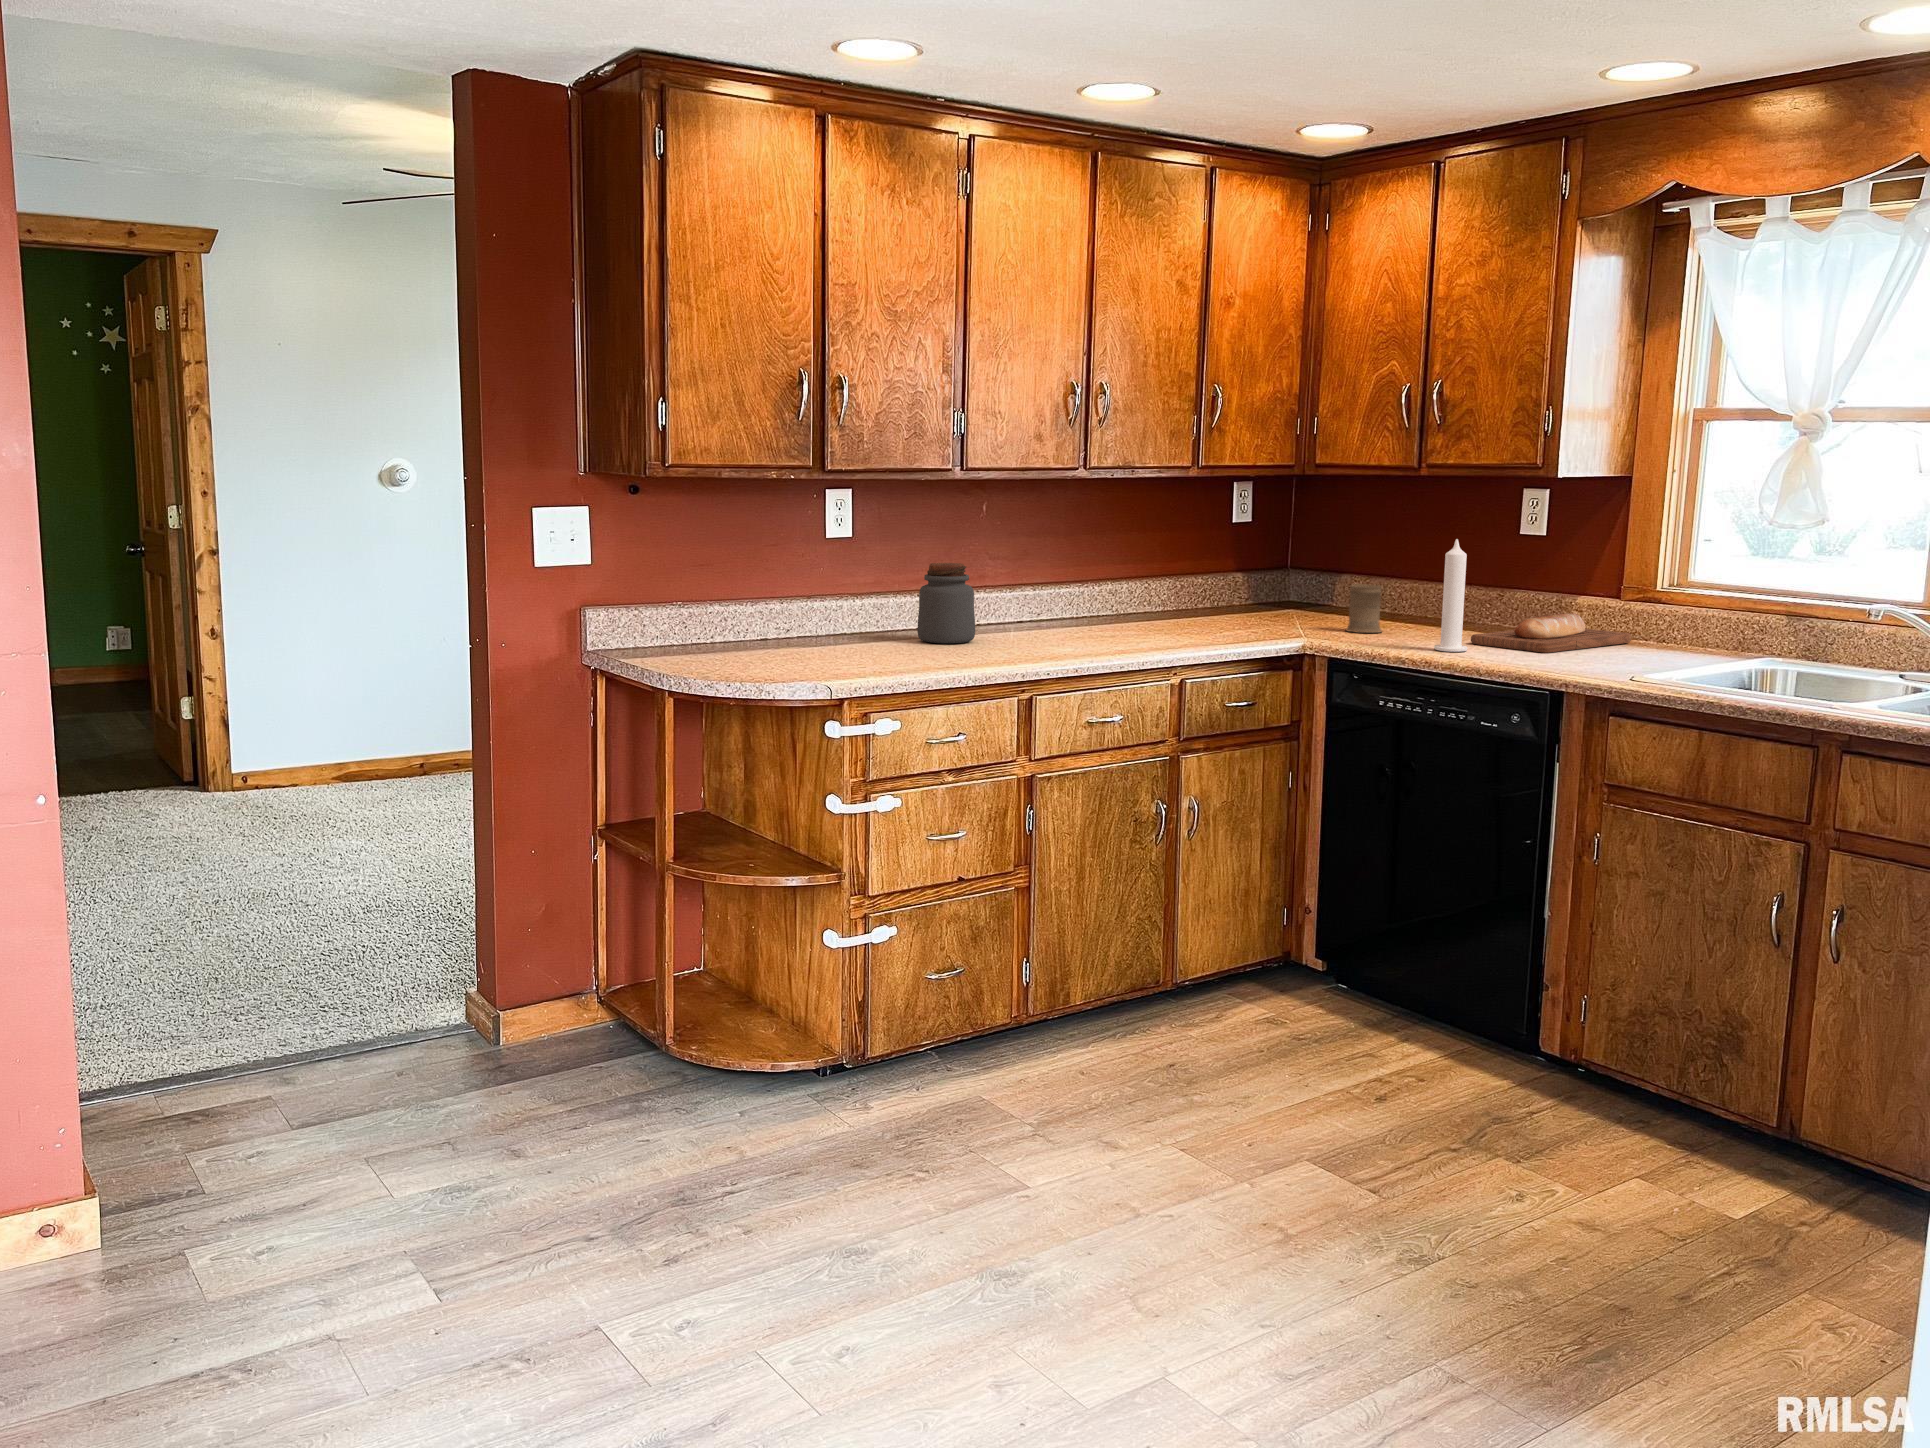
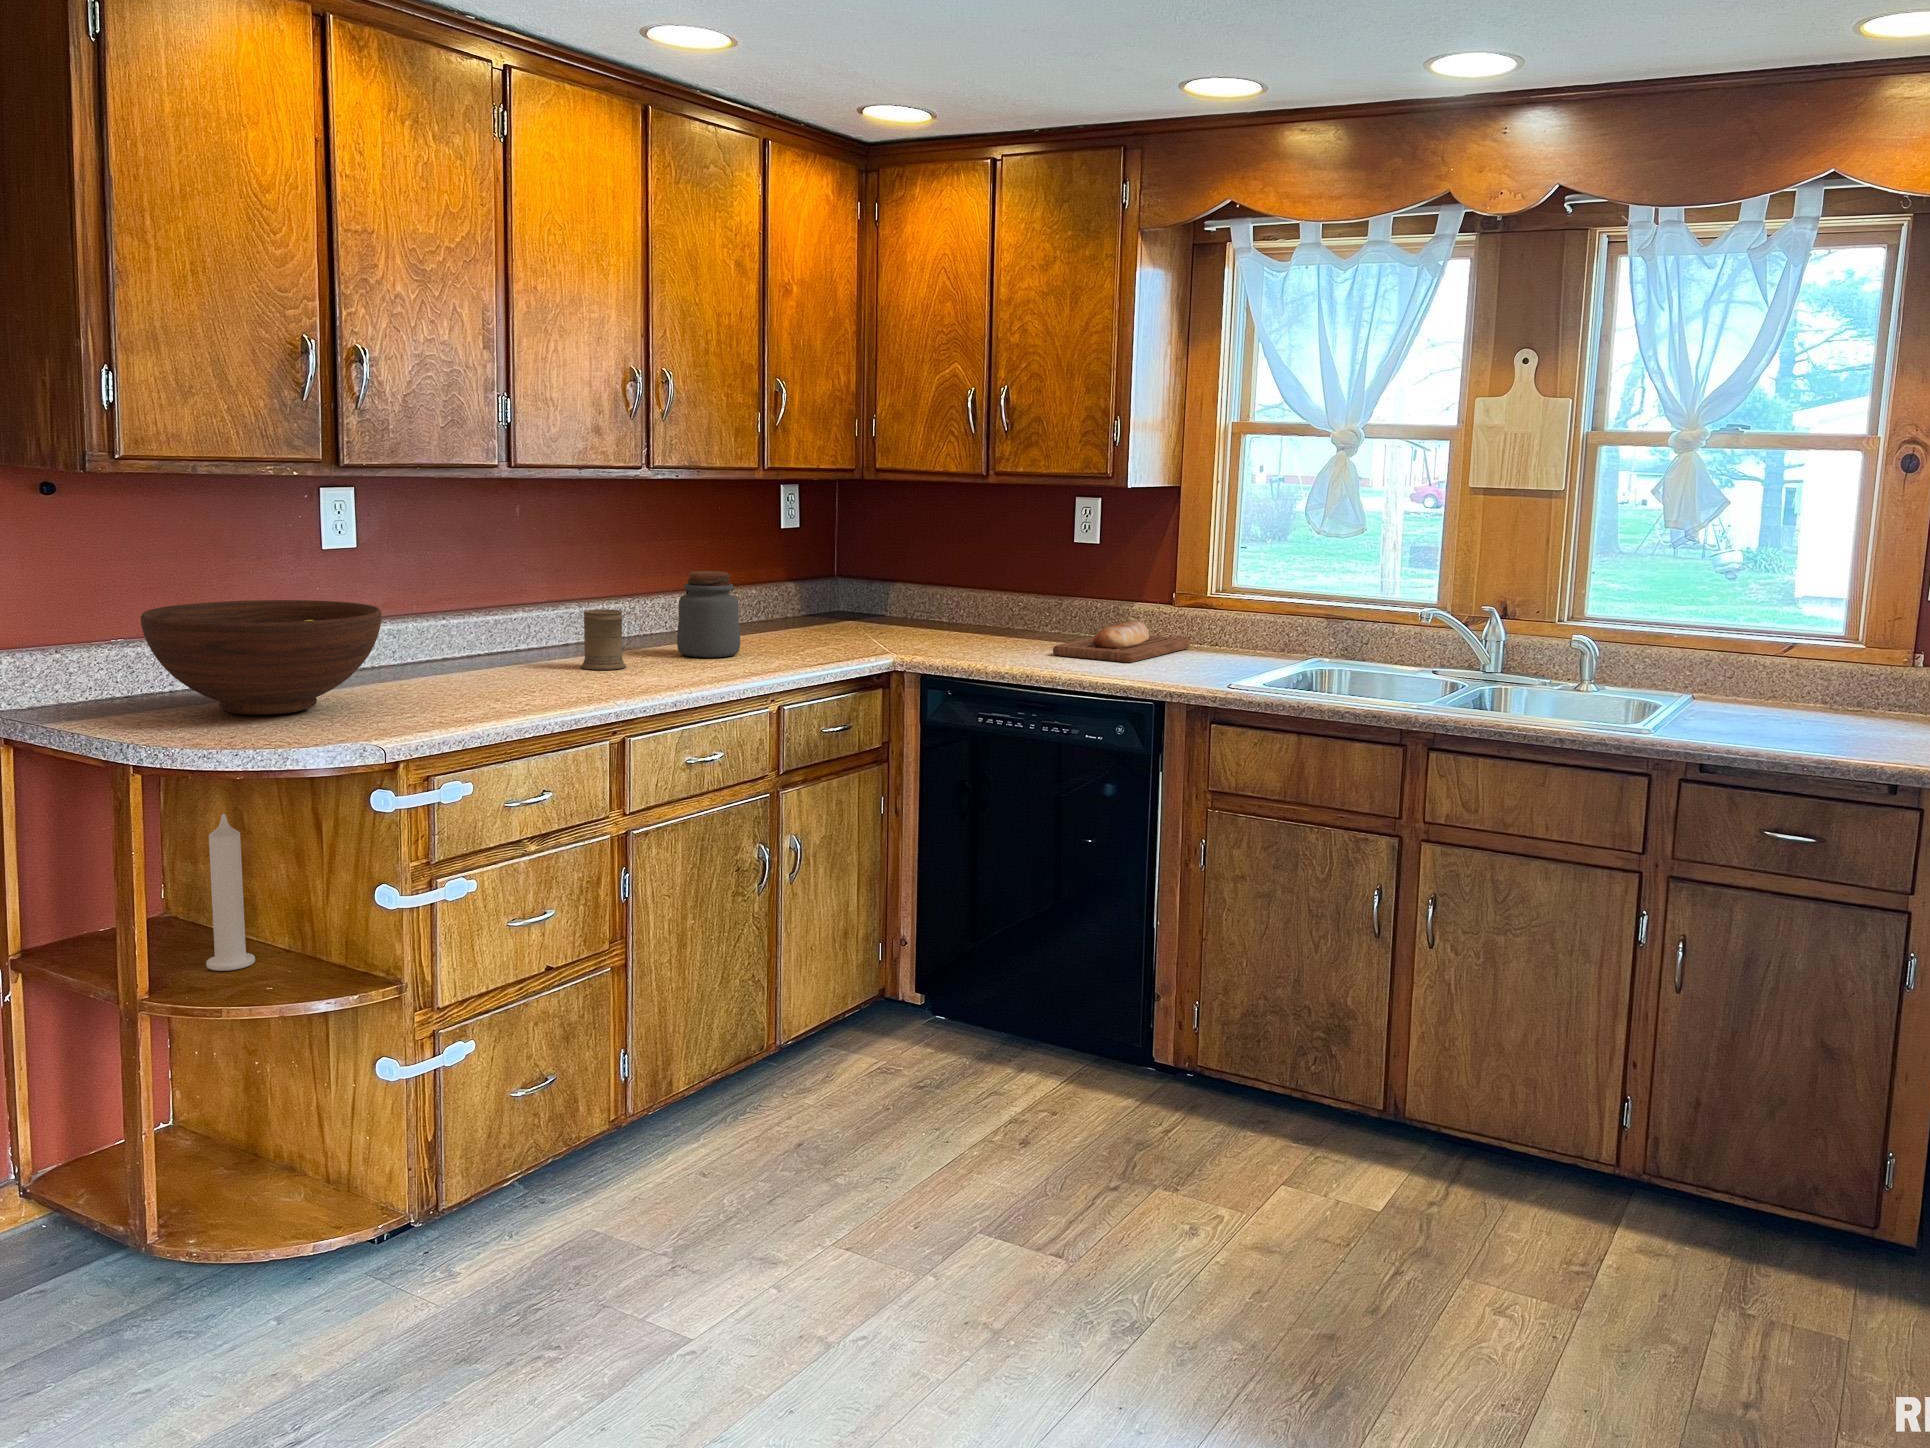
candle: present [1434,539,1467,652] -> present [206,814,255,971]
jar: present [917,563,975,643] -> present [677,571,740,657]
fruit bowl: none [681,574,847,660] -> present [141,600,382,715]
mug: present [1345,585,1382,633] -> present [581,609,641,670]

